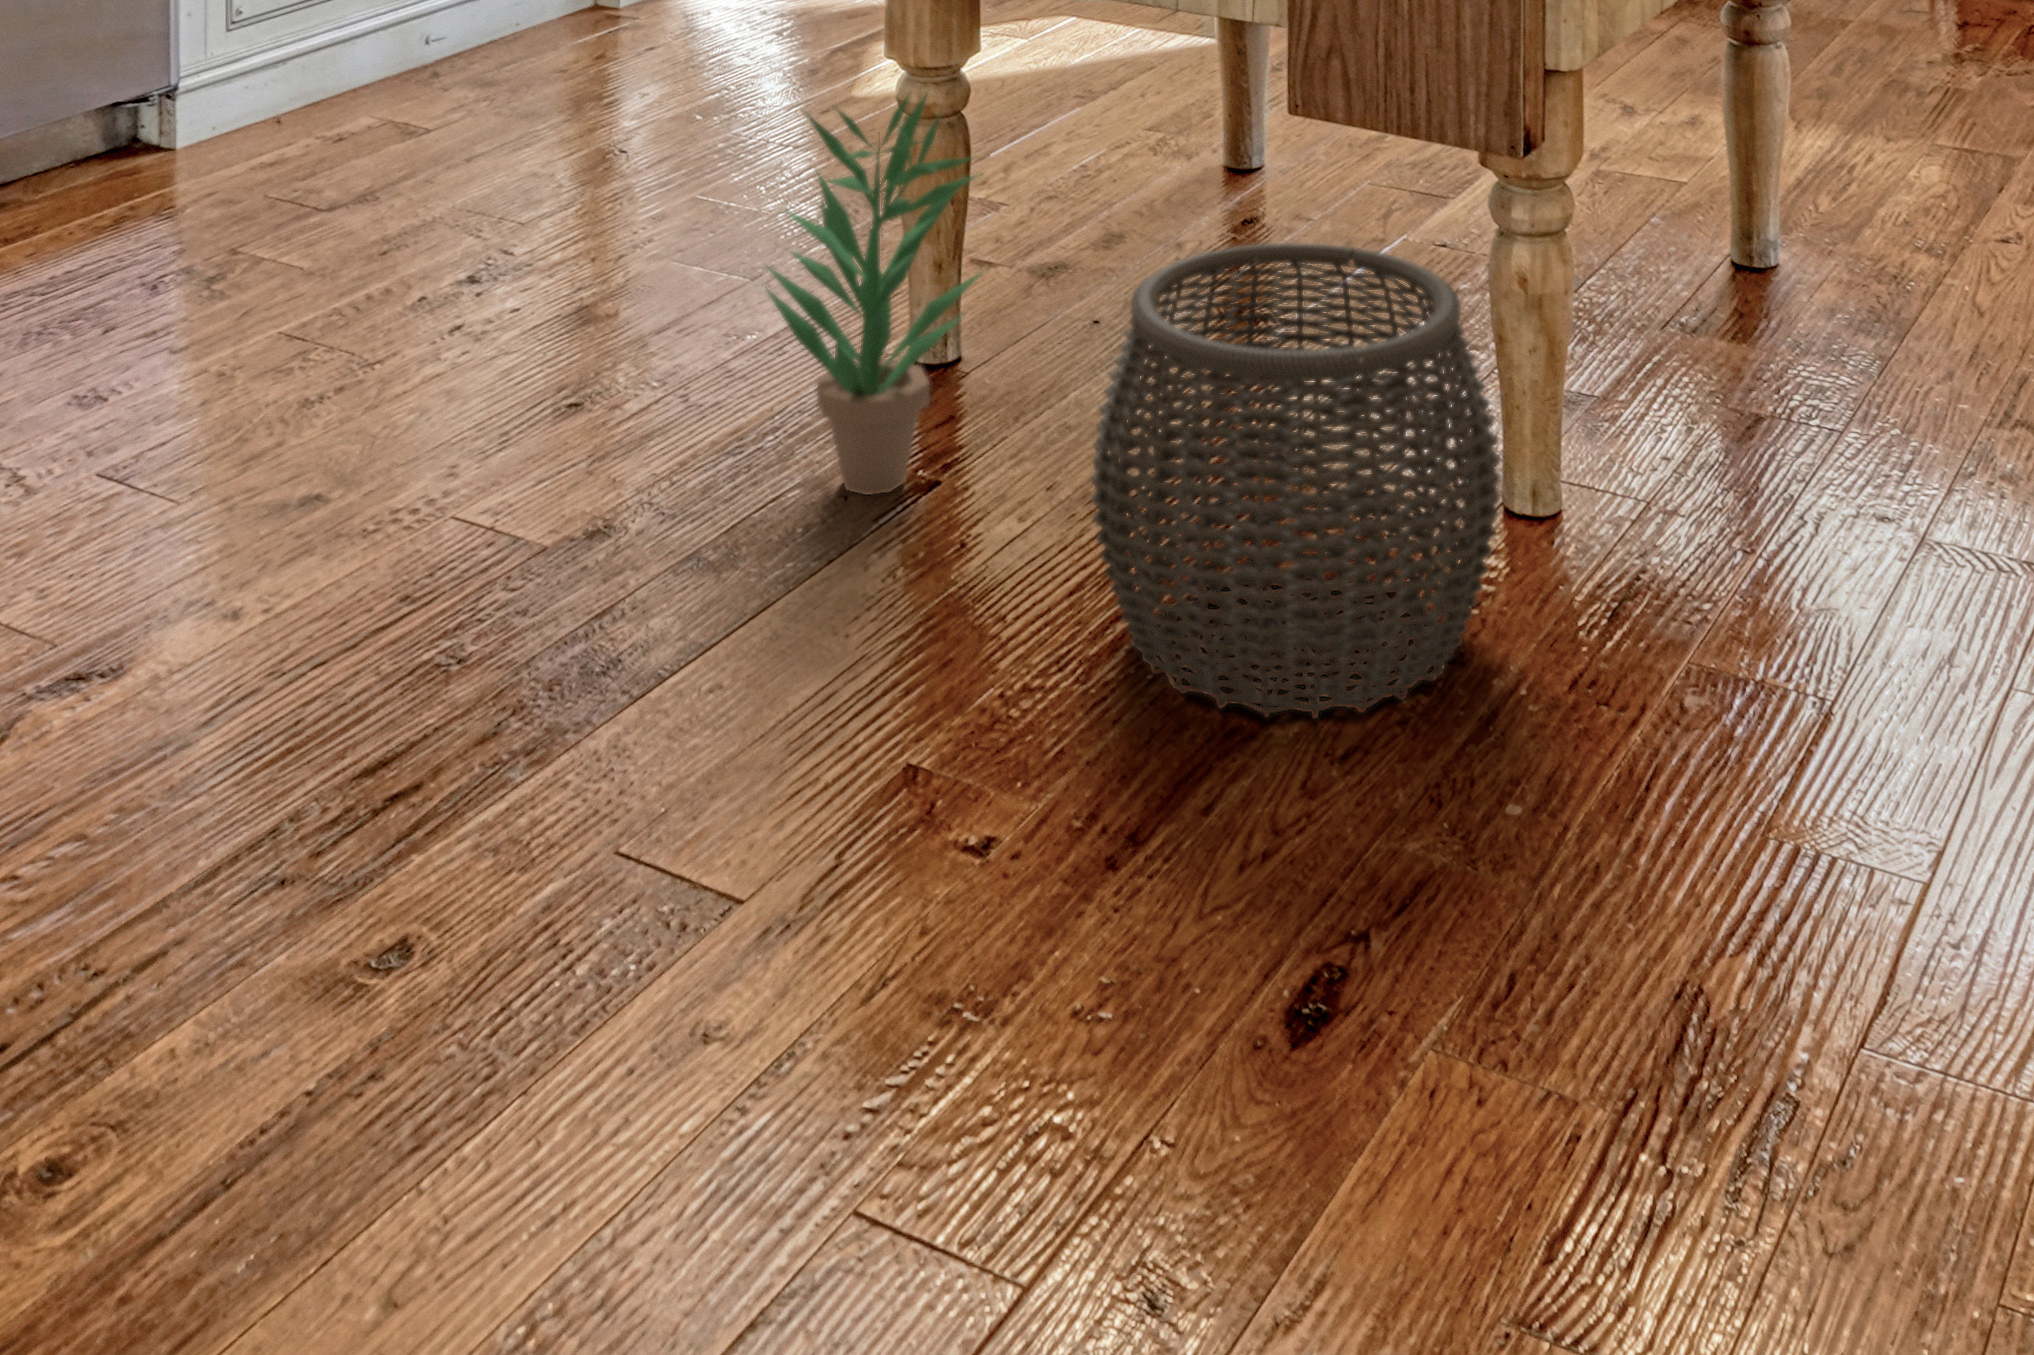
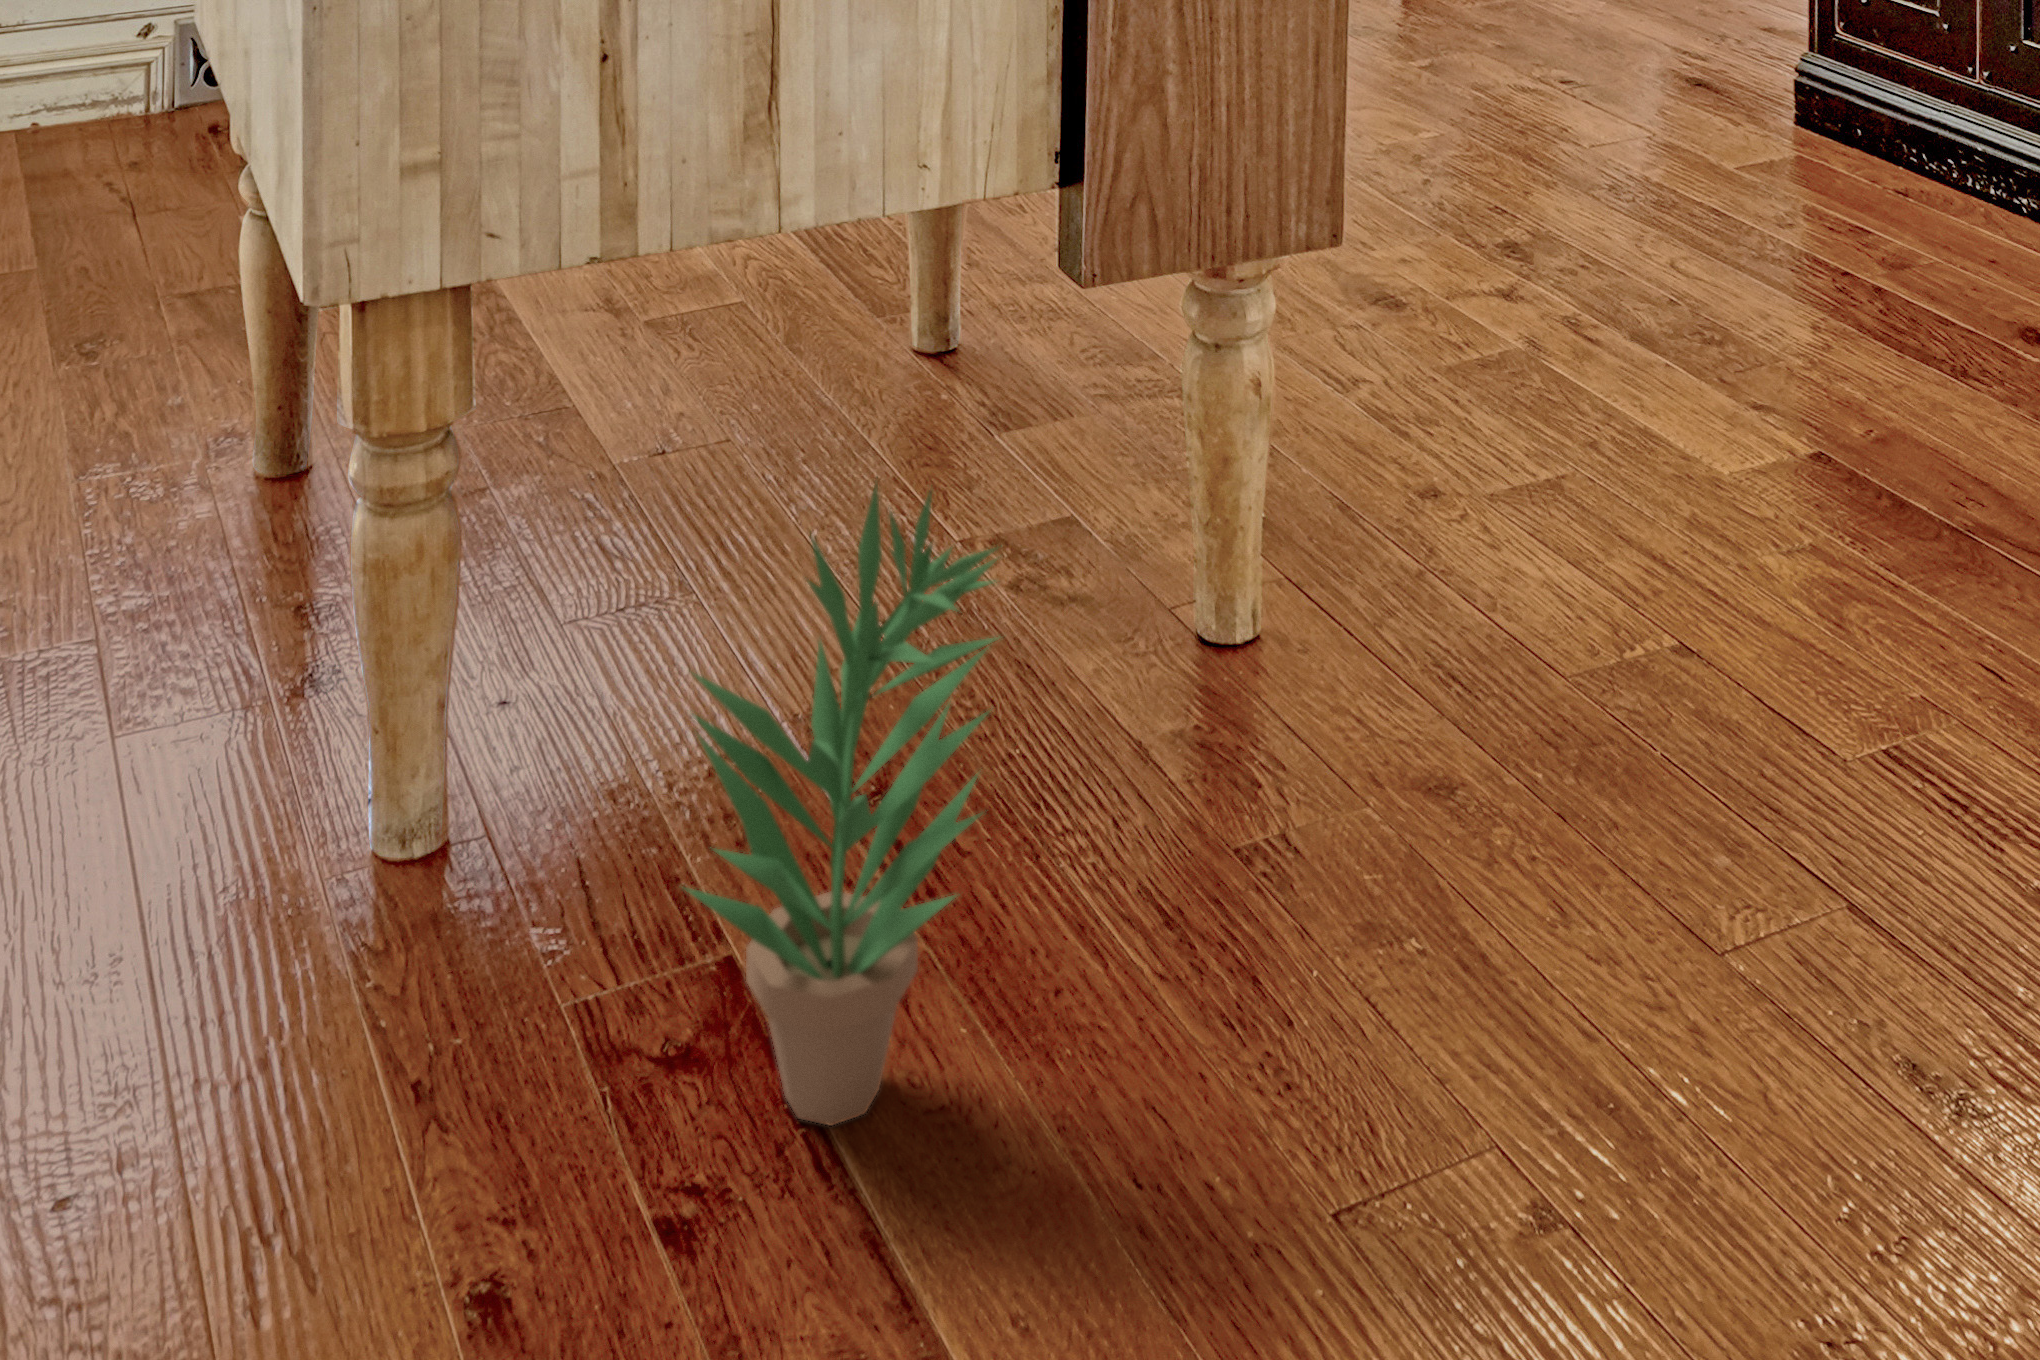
woven basket: present [1091,243,1501,718] -> none [1300,453,1800,1074]

